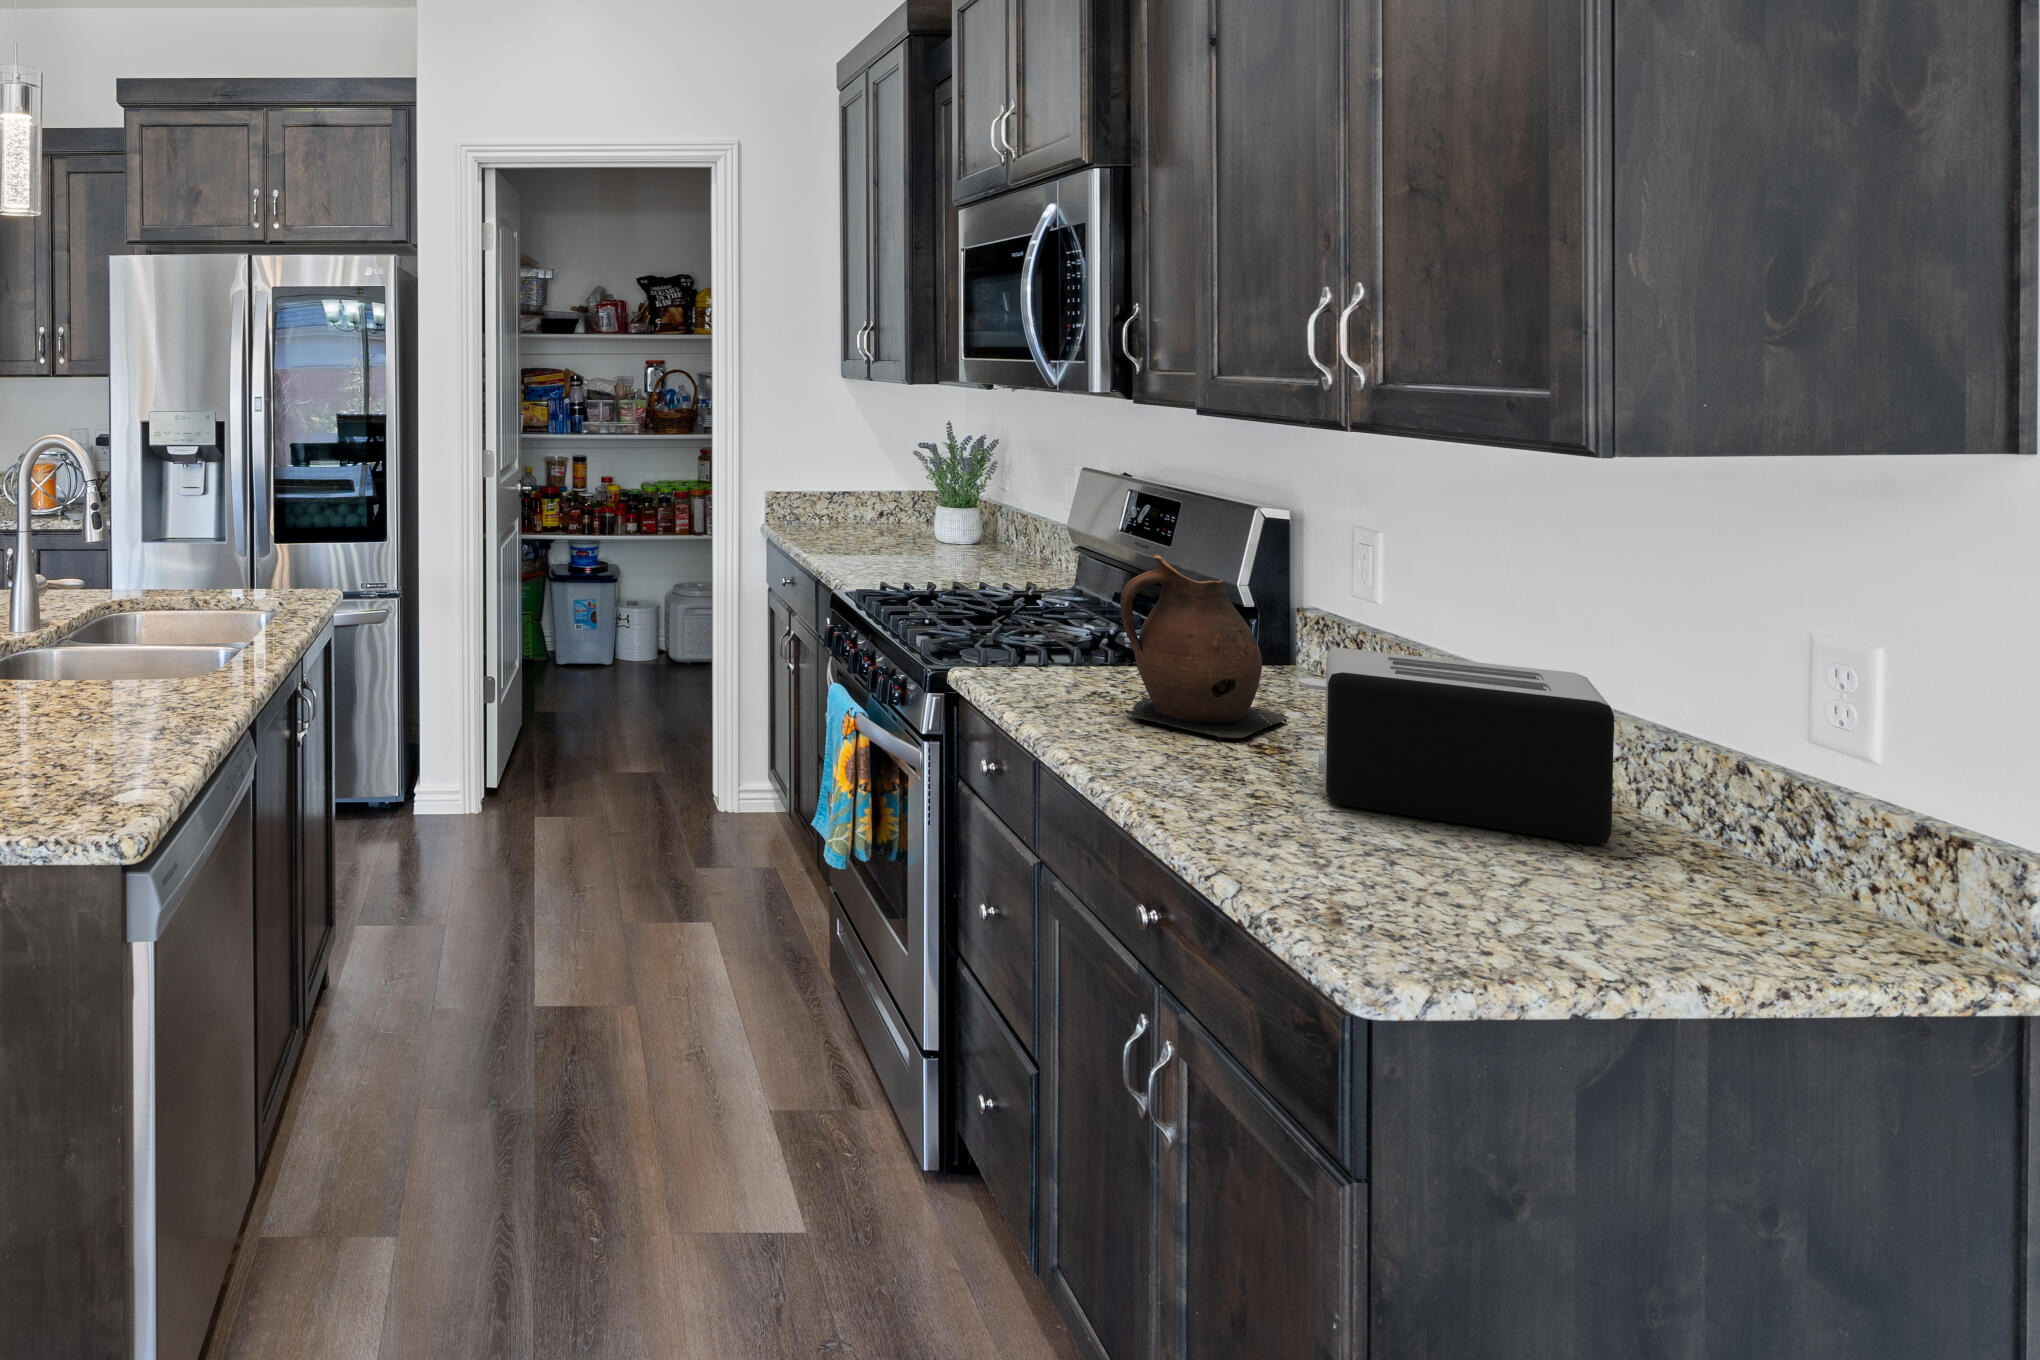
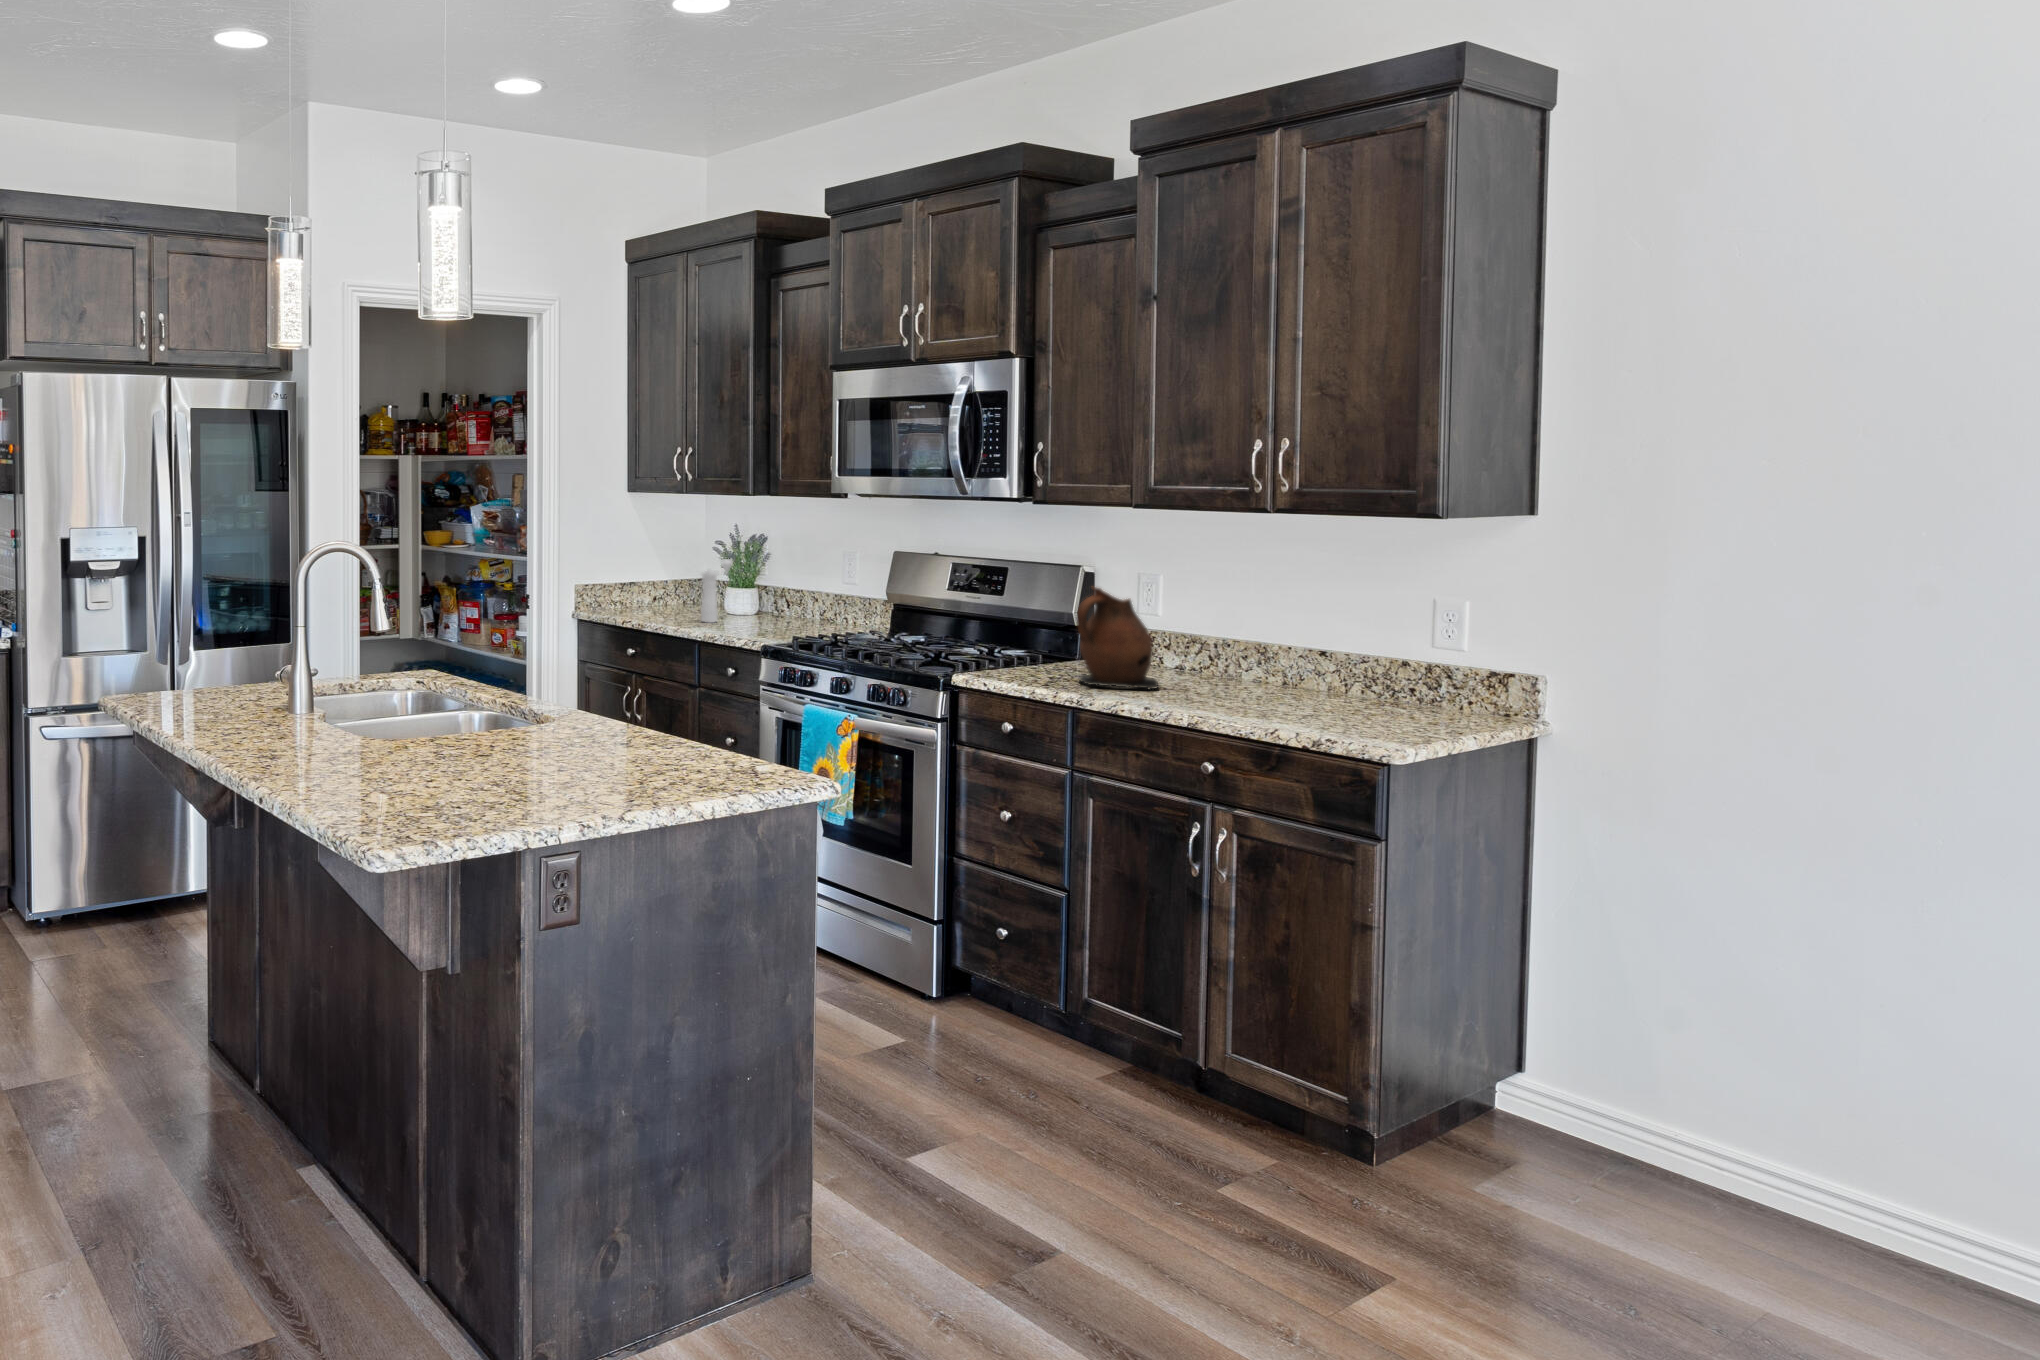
pepper mill: none [881,472,934,552] -> present [701,559,732,623]
toaster: present [1299,648,1614,844] -> none [1216,626,1370,707]

